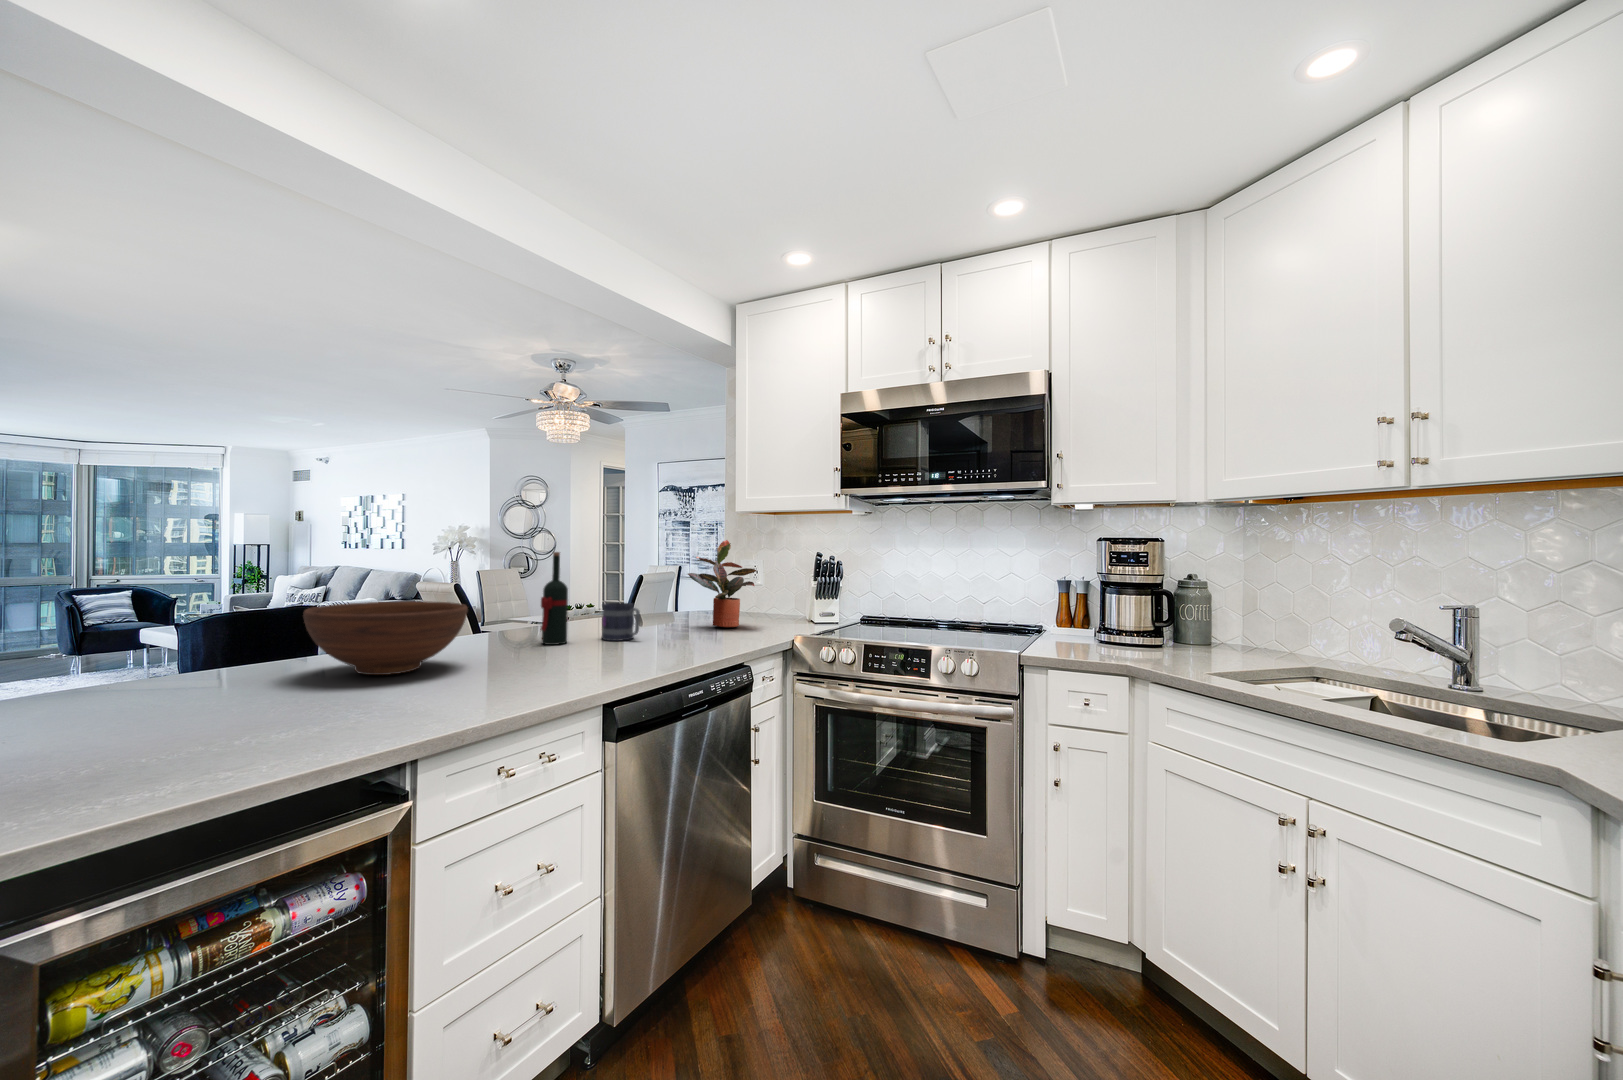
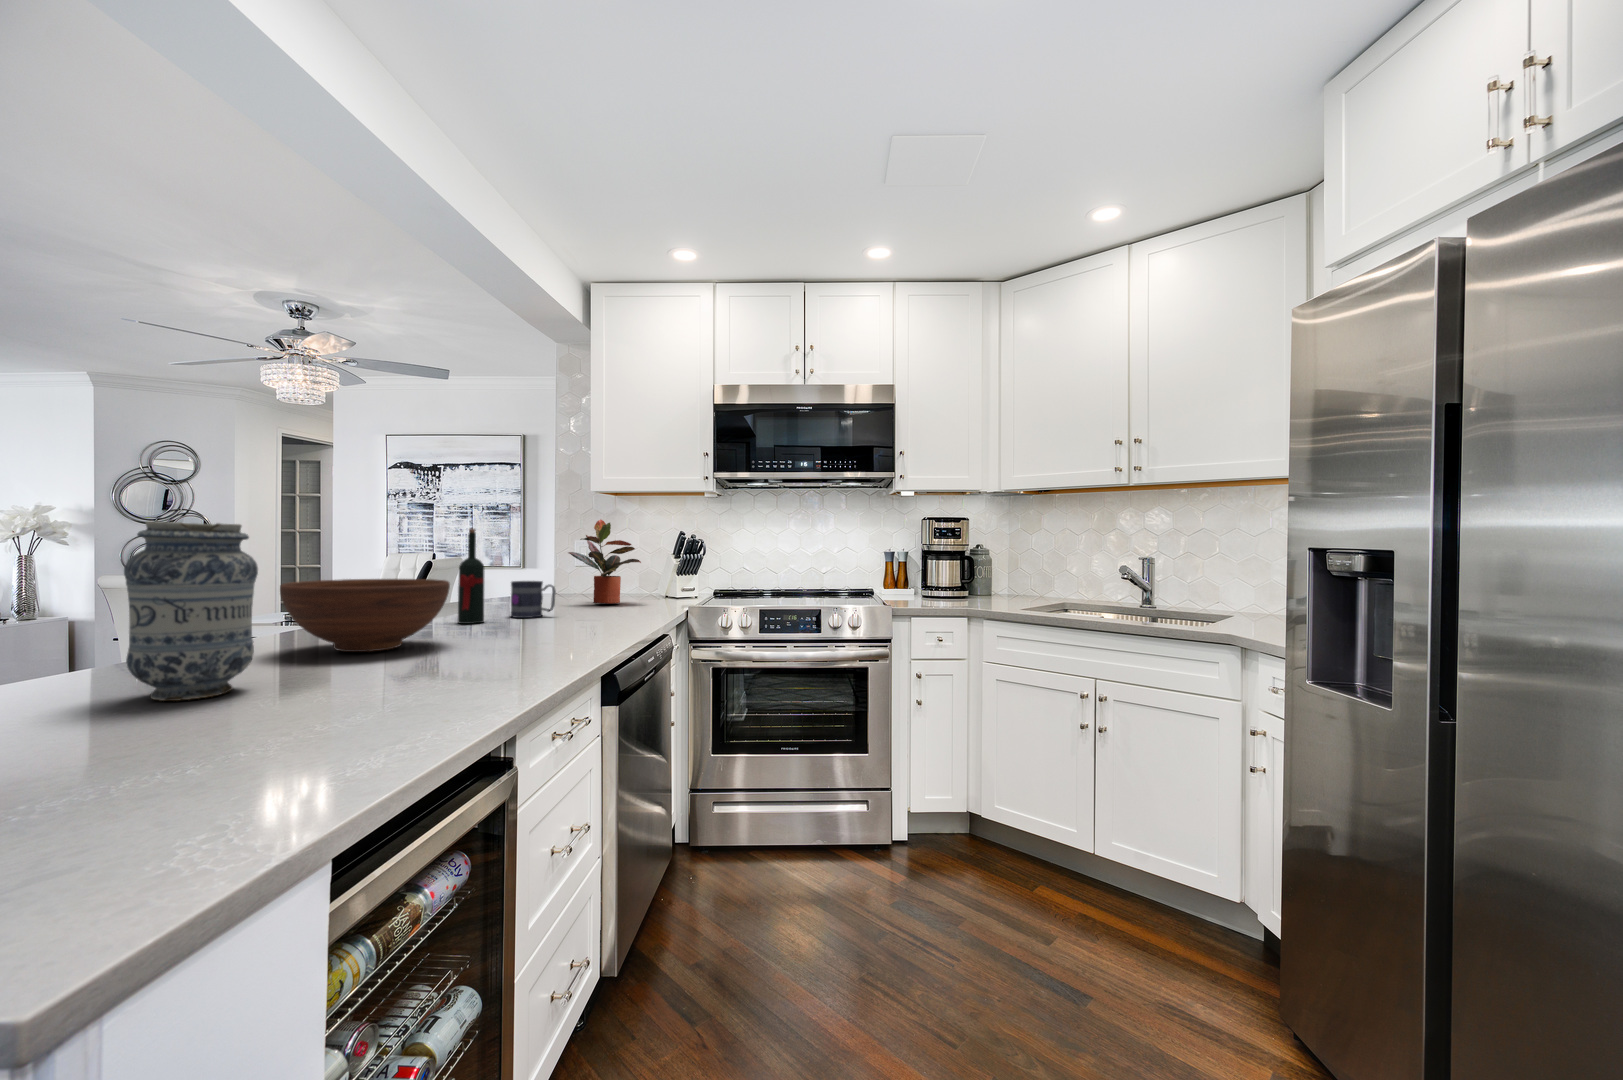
vase: none [52,555,189,724] -> present [124,522,258,701]

